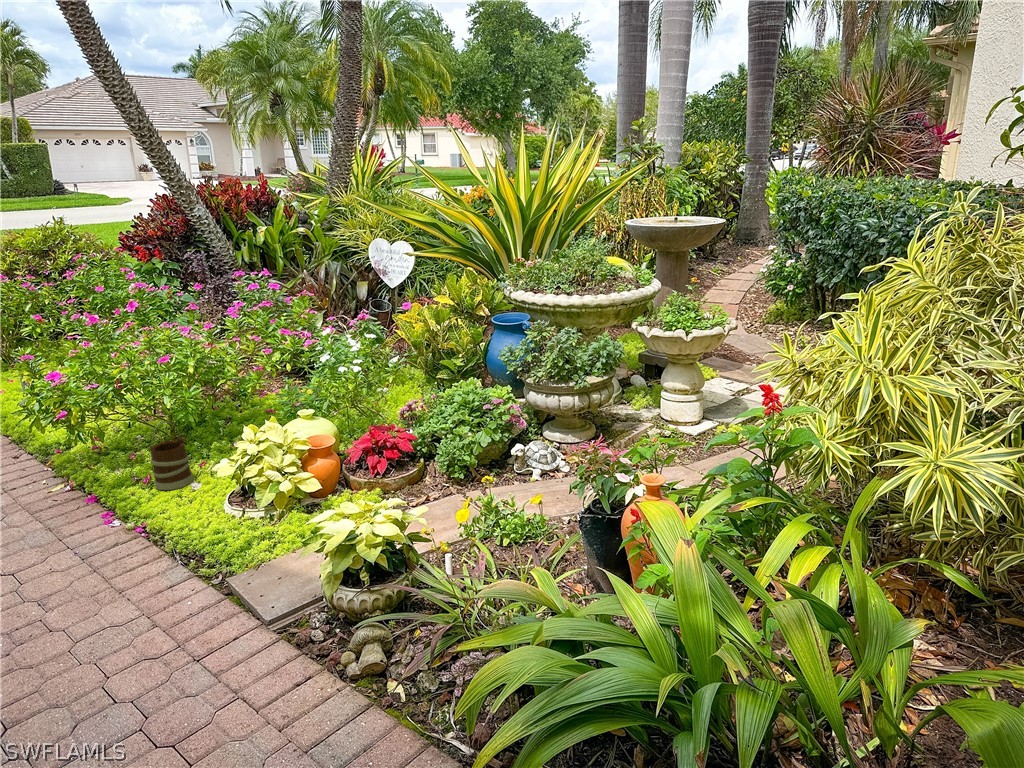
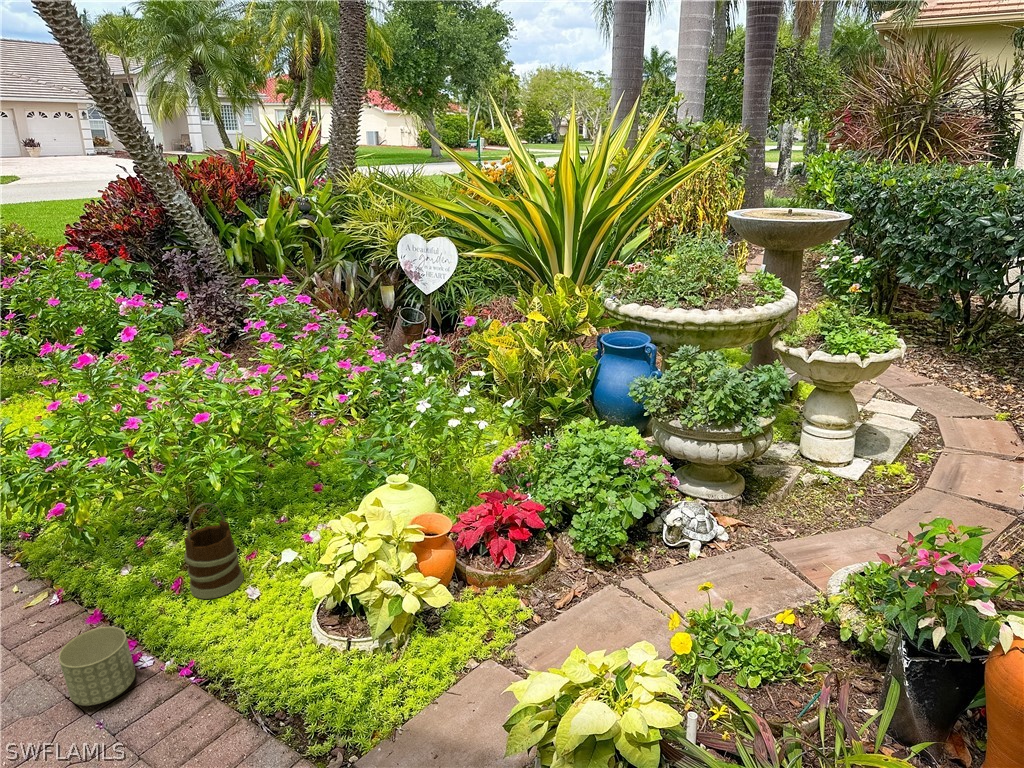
planter: none [55,496,107,543] -> present [59,627,136,706]

